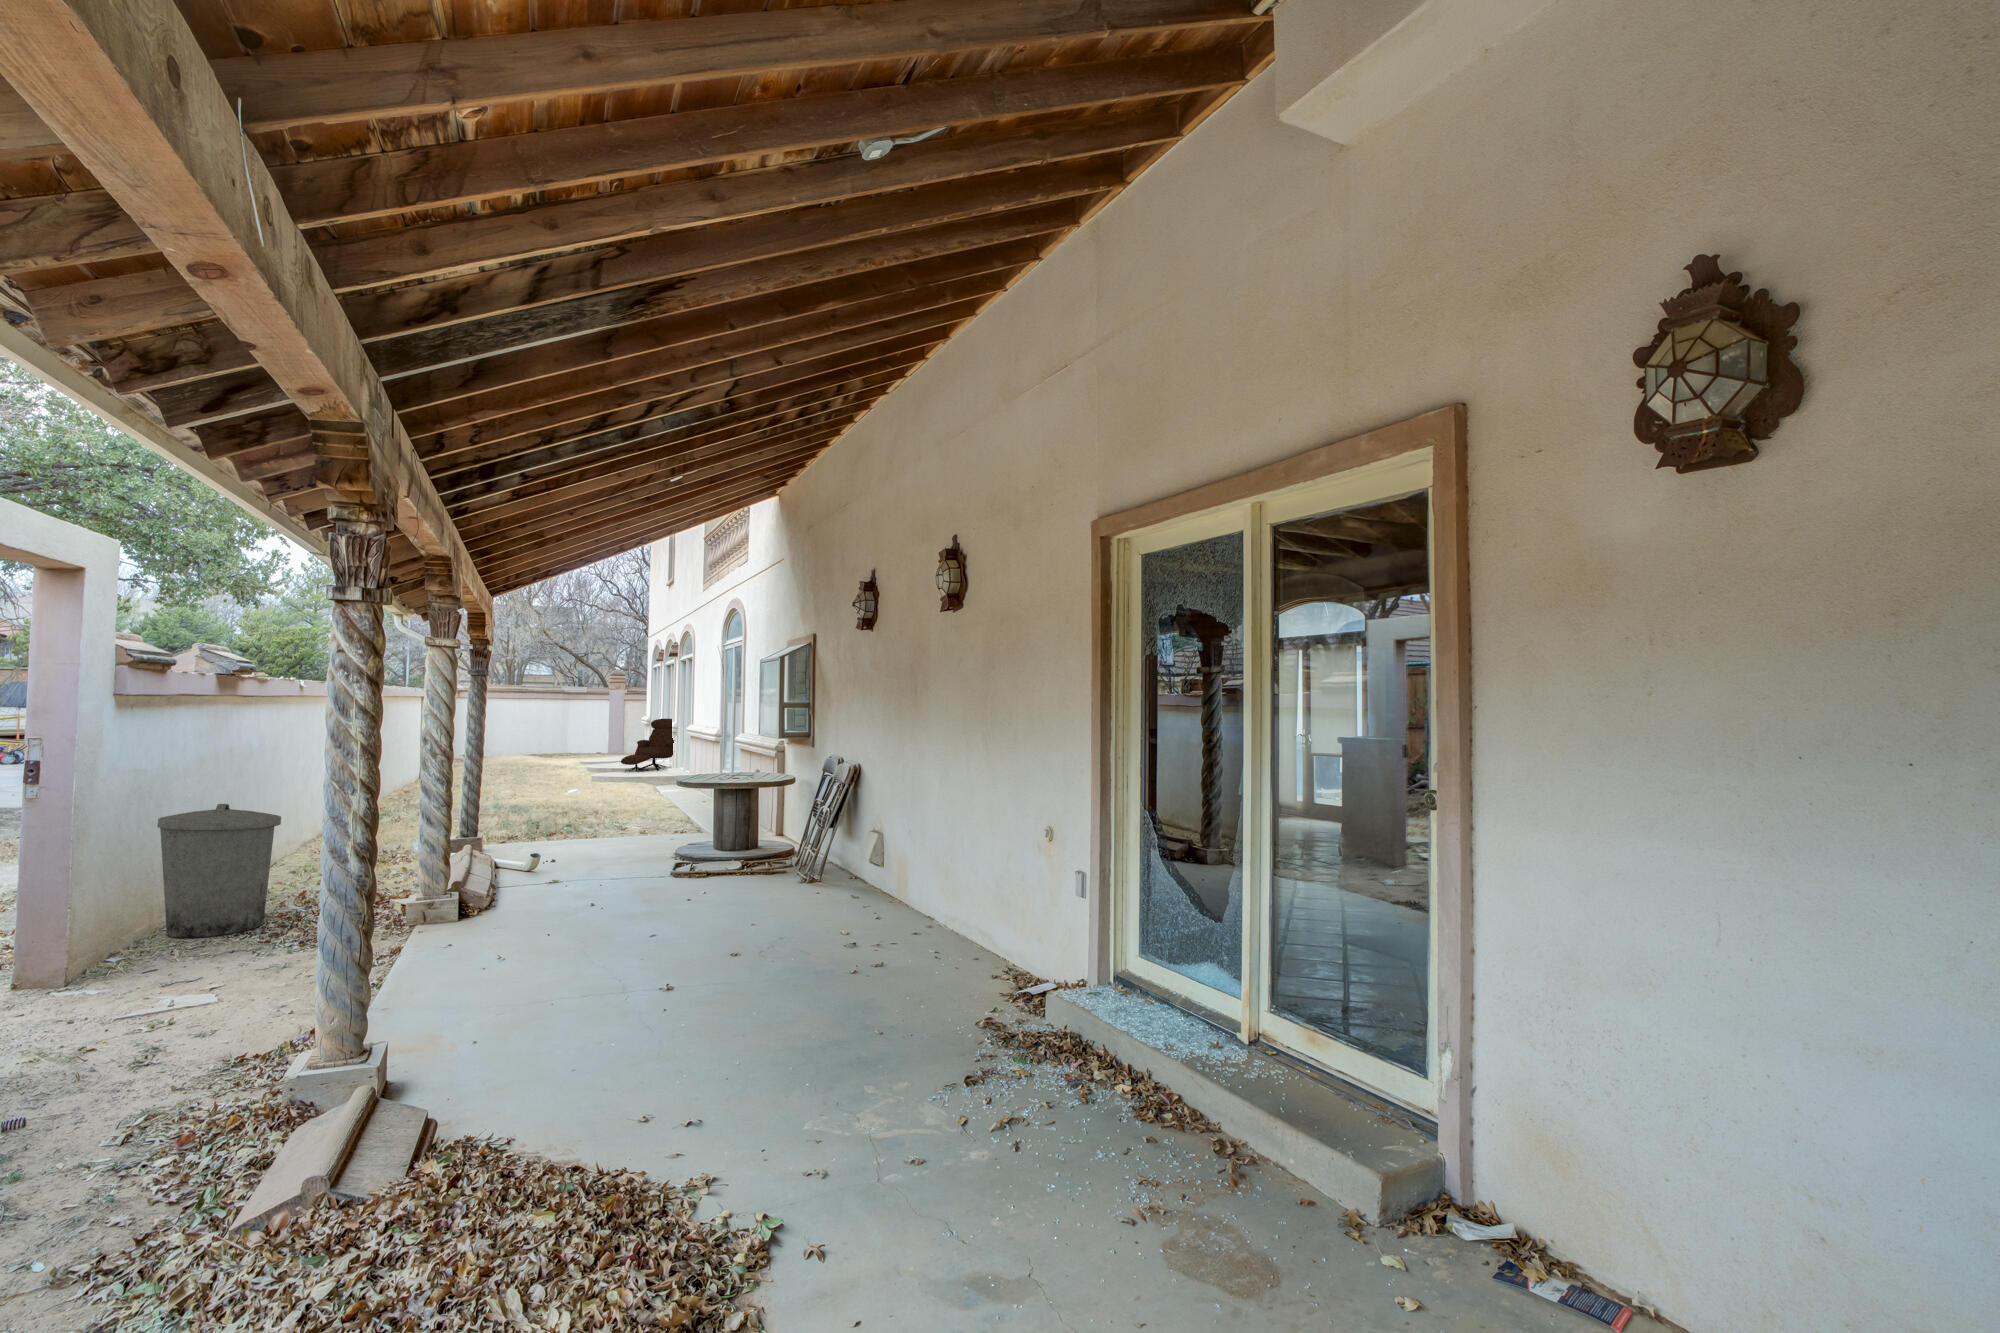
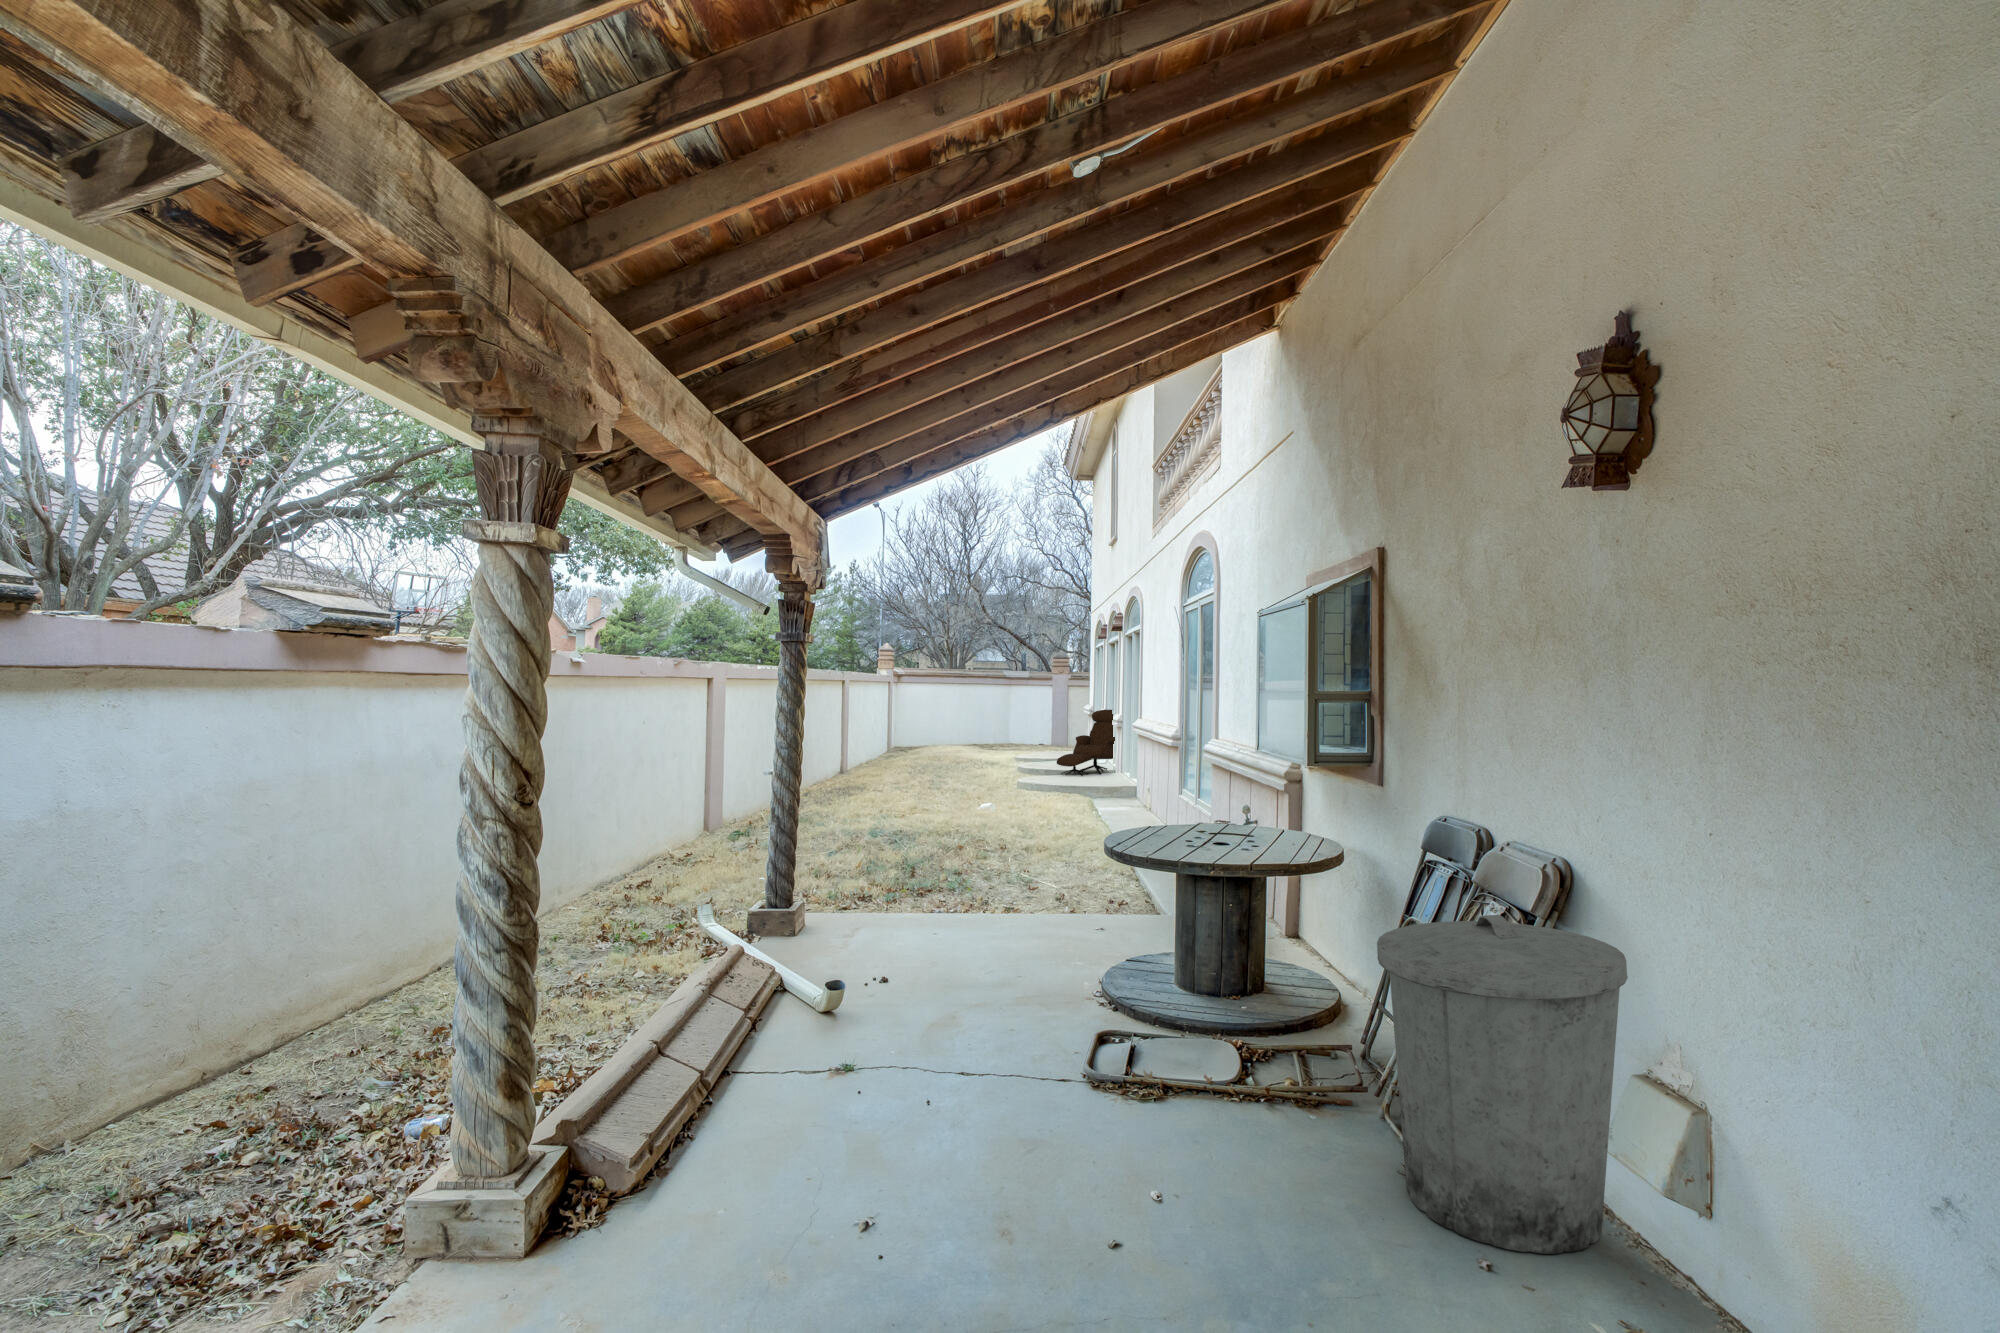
trash can: present [157,804,281,938] -> present [1377,915,1628,1254]

